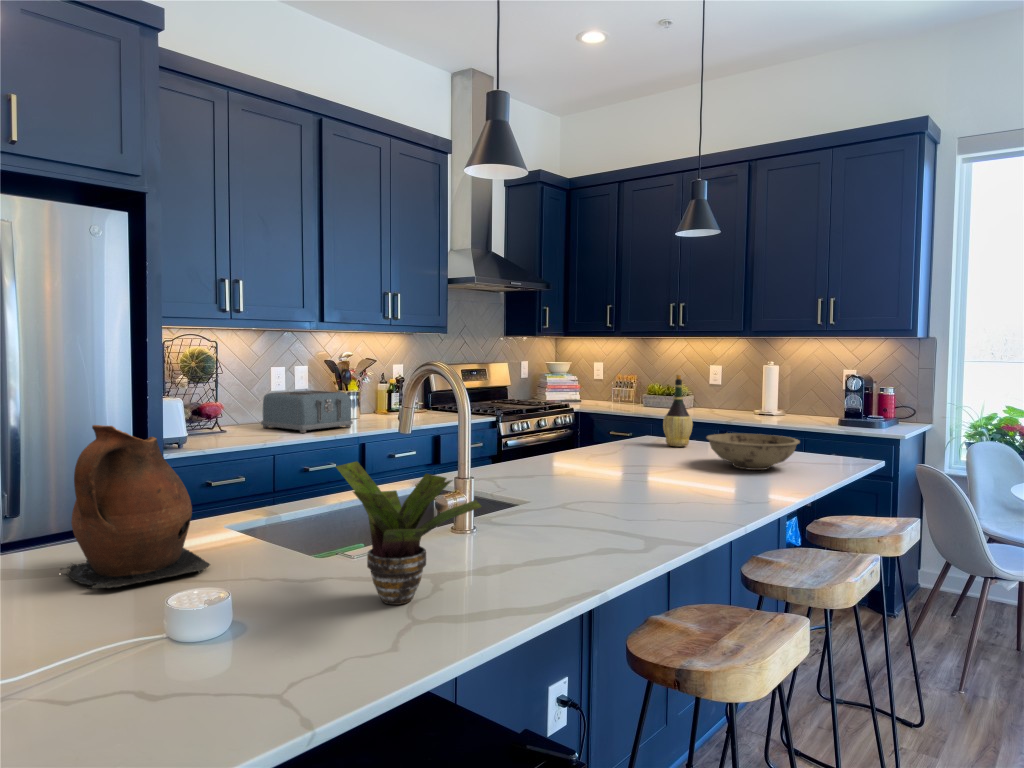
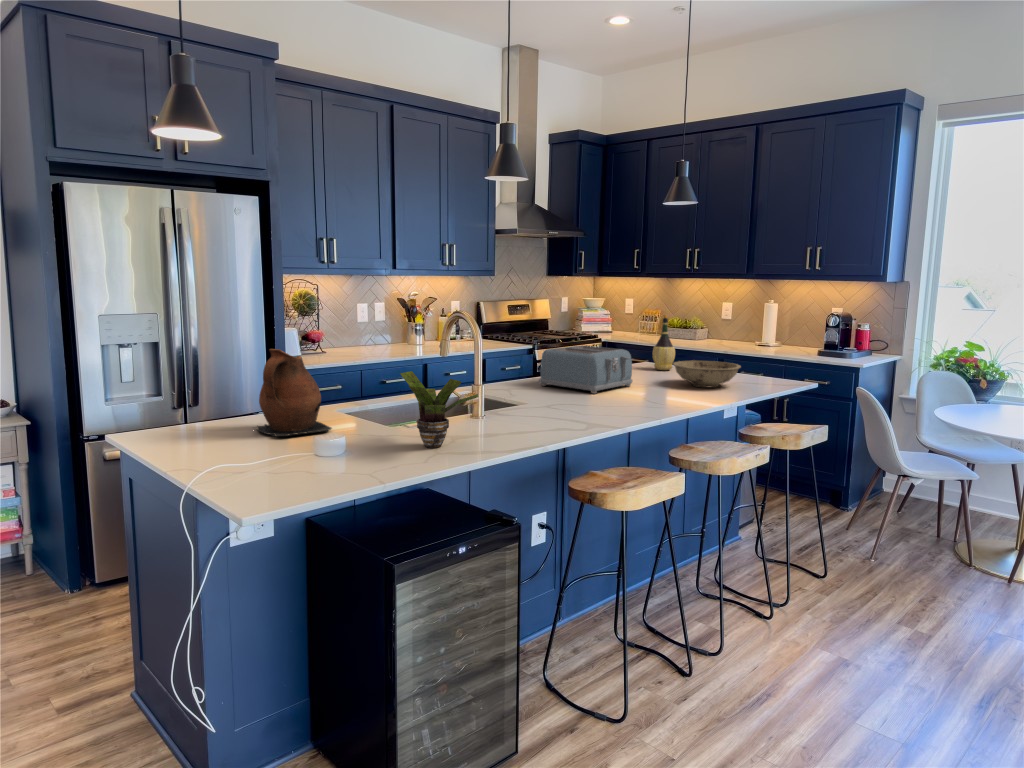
toaster: present [261,390,353,433] -> present [539,345,632,394]

